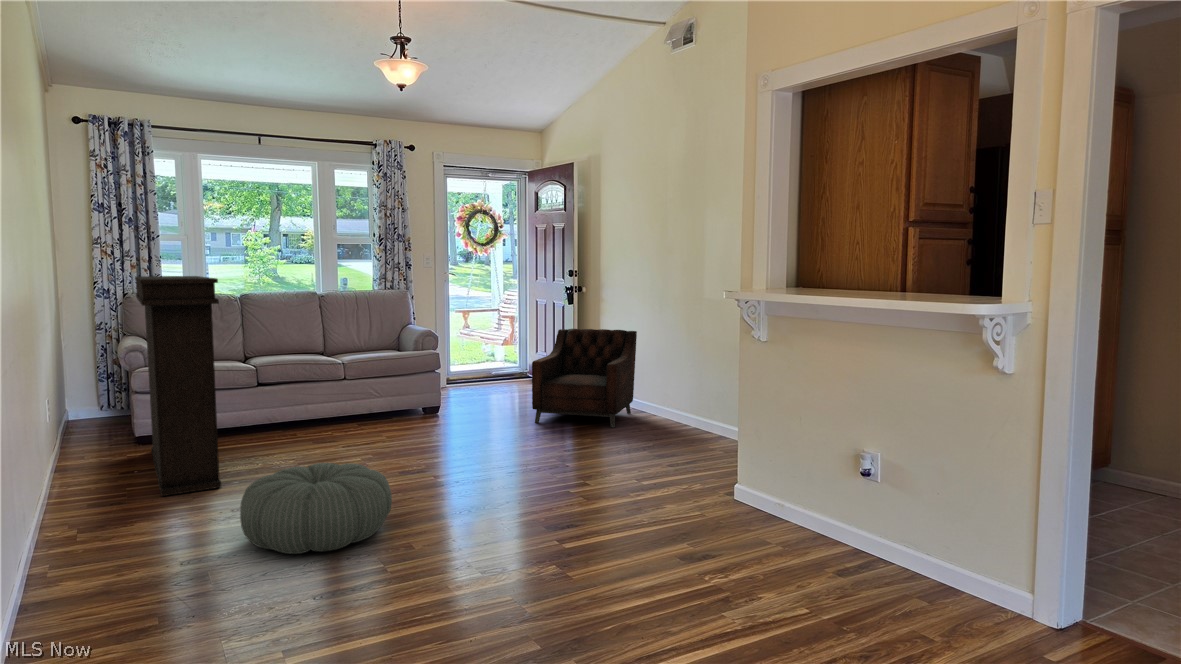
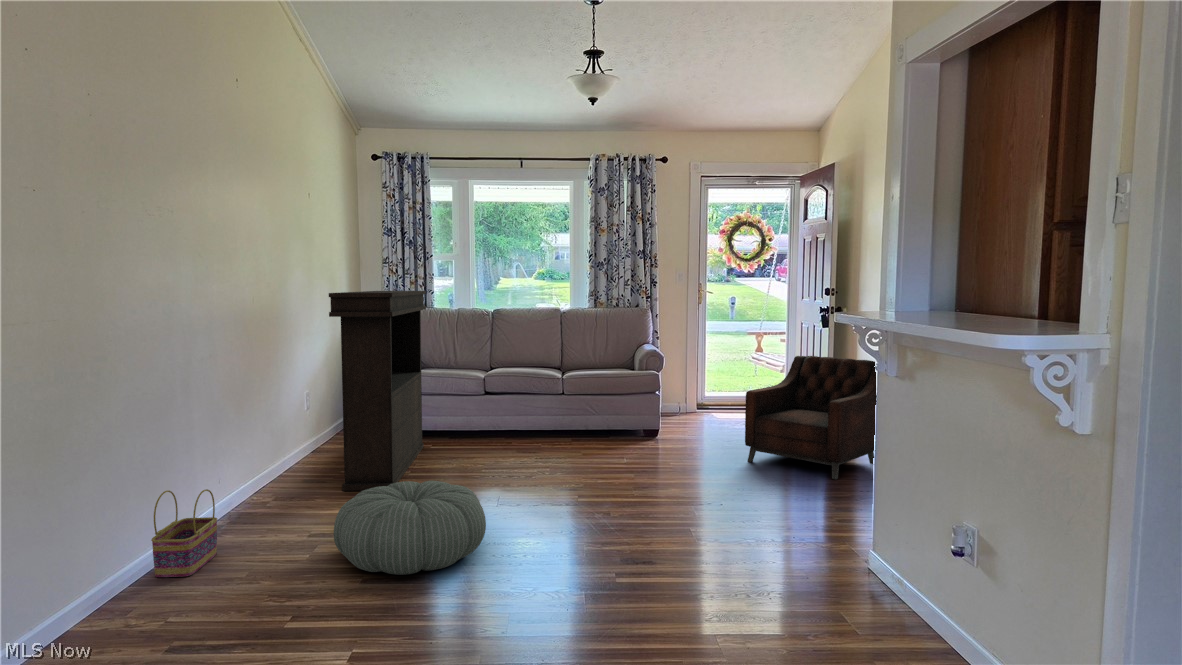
basket: none [31,501,90,605] -> present [151,489,217,577]

